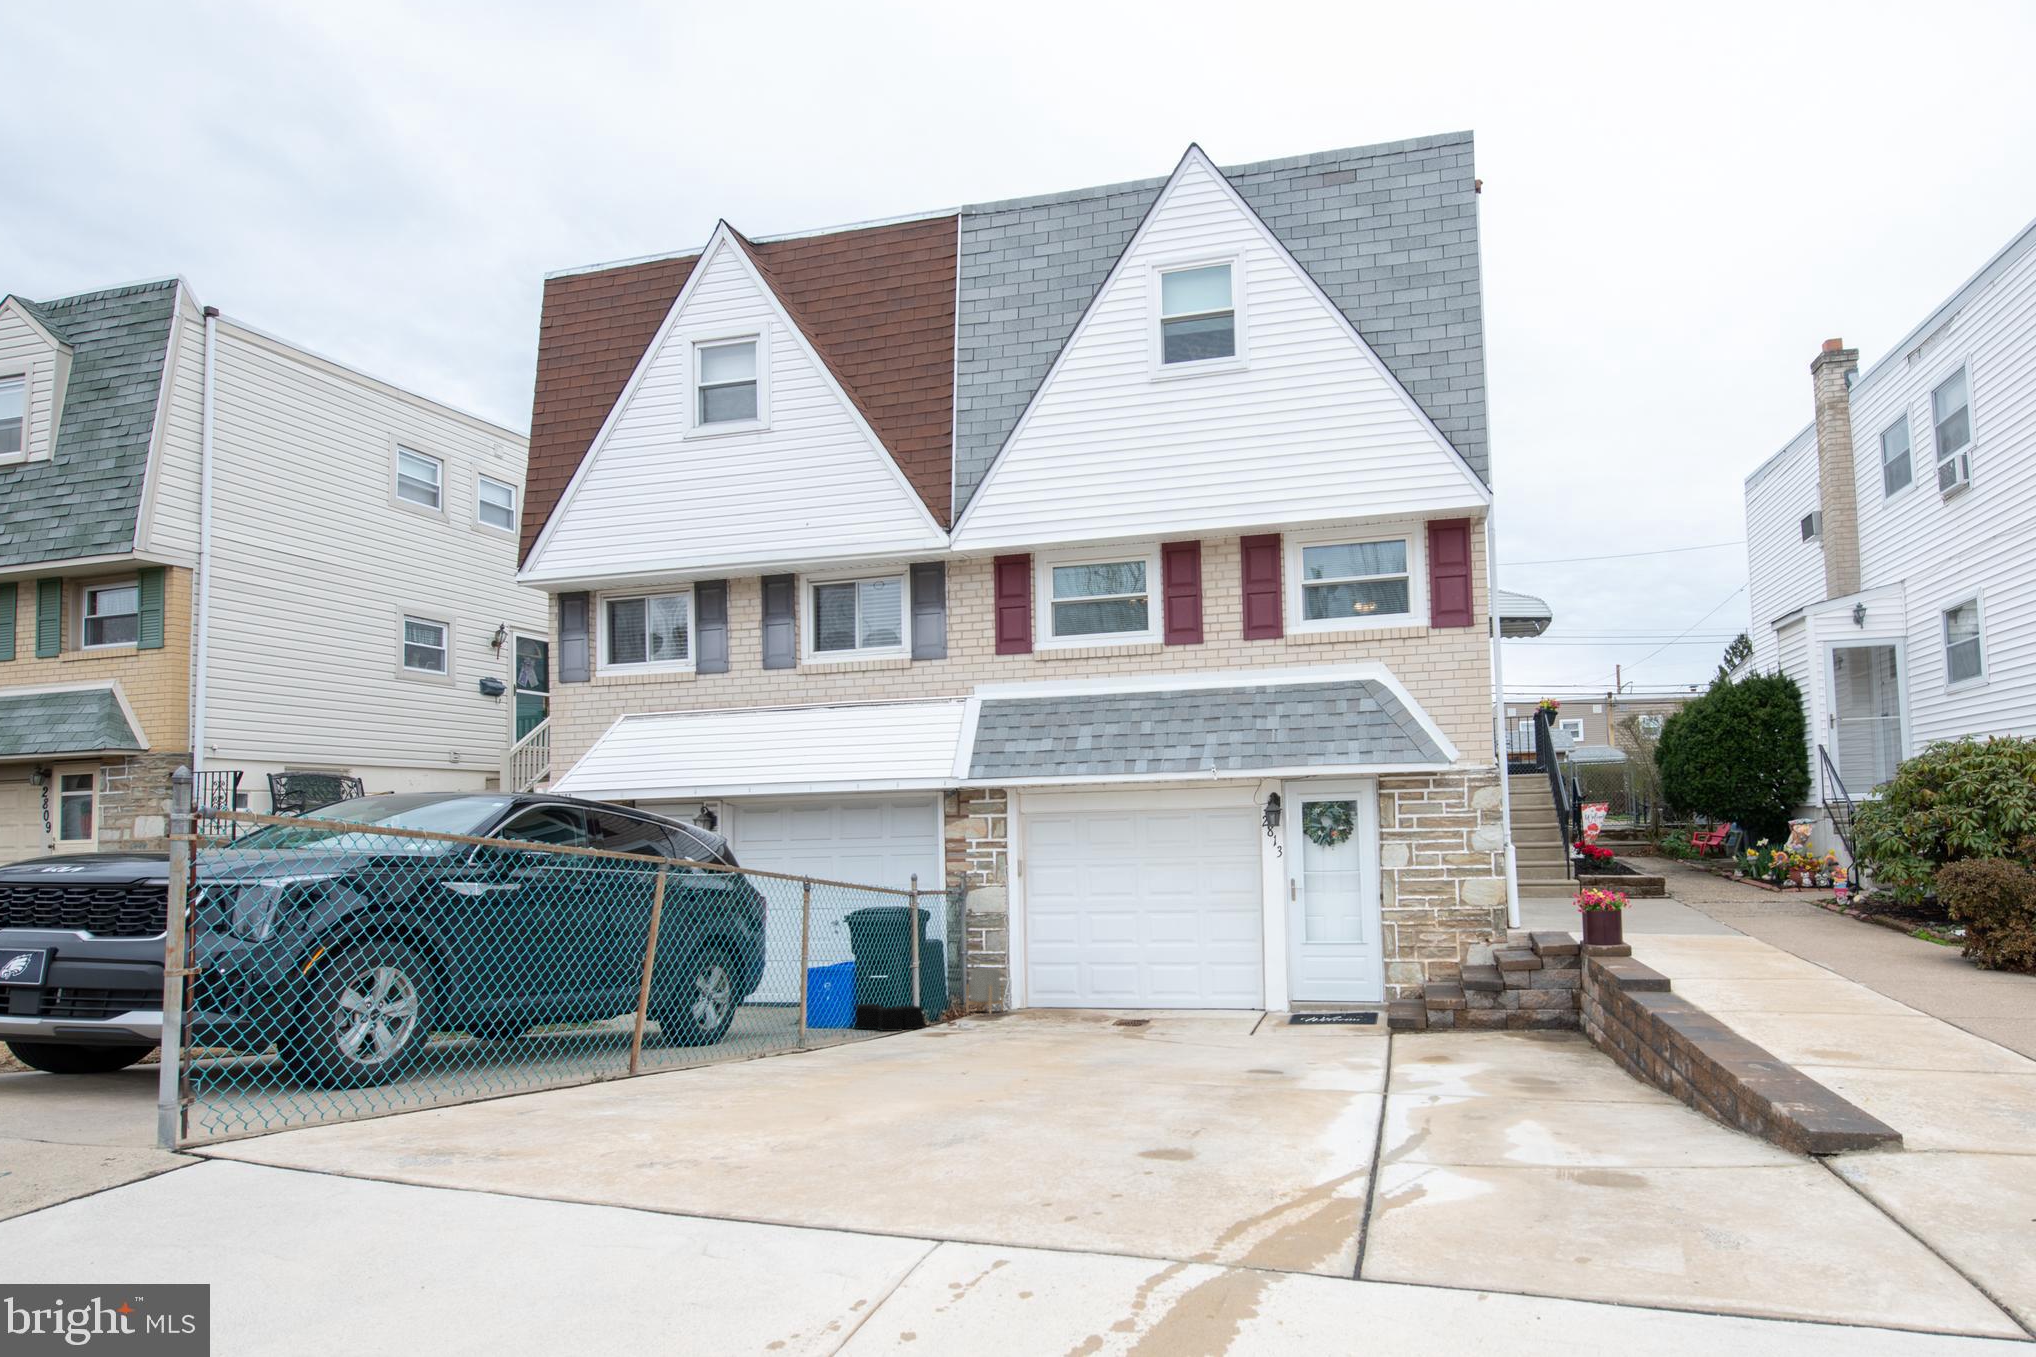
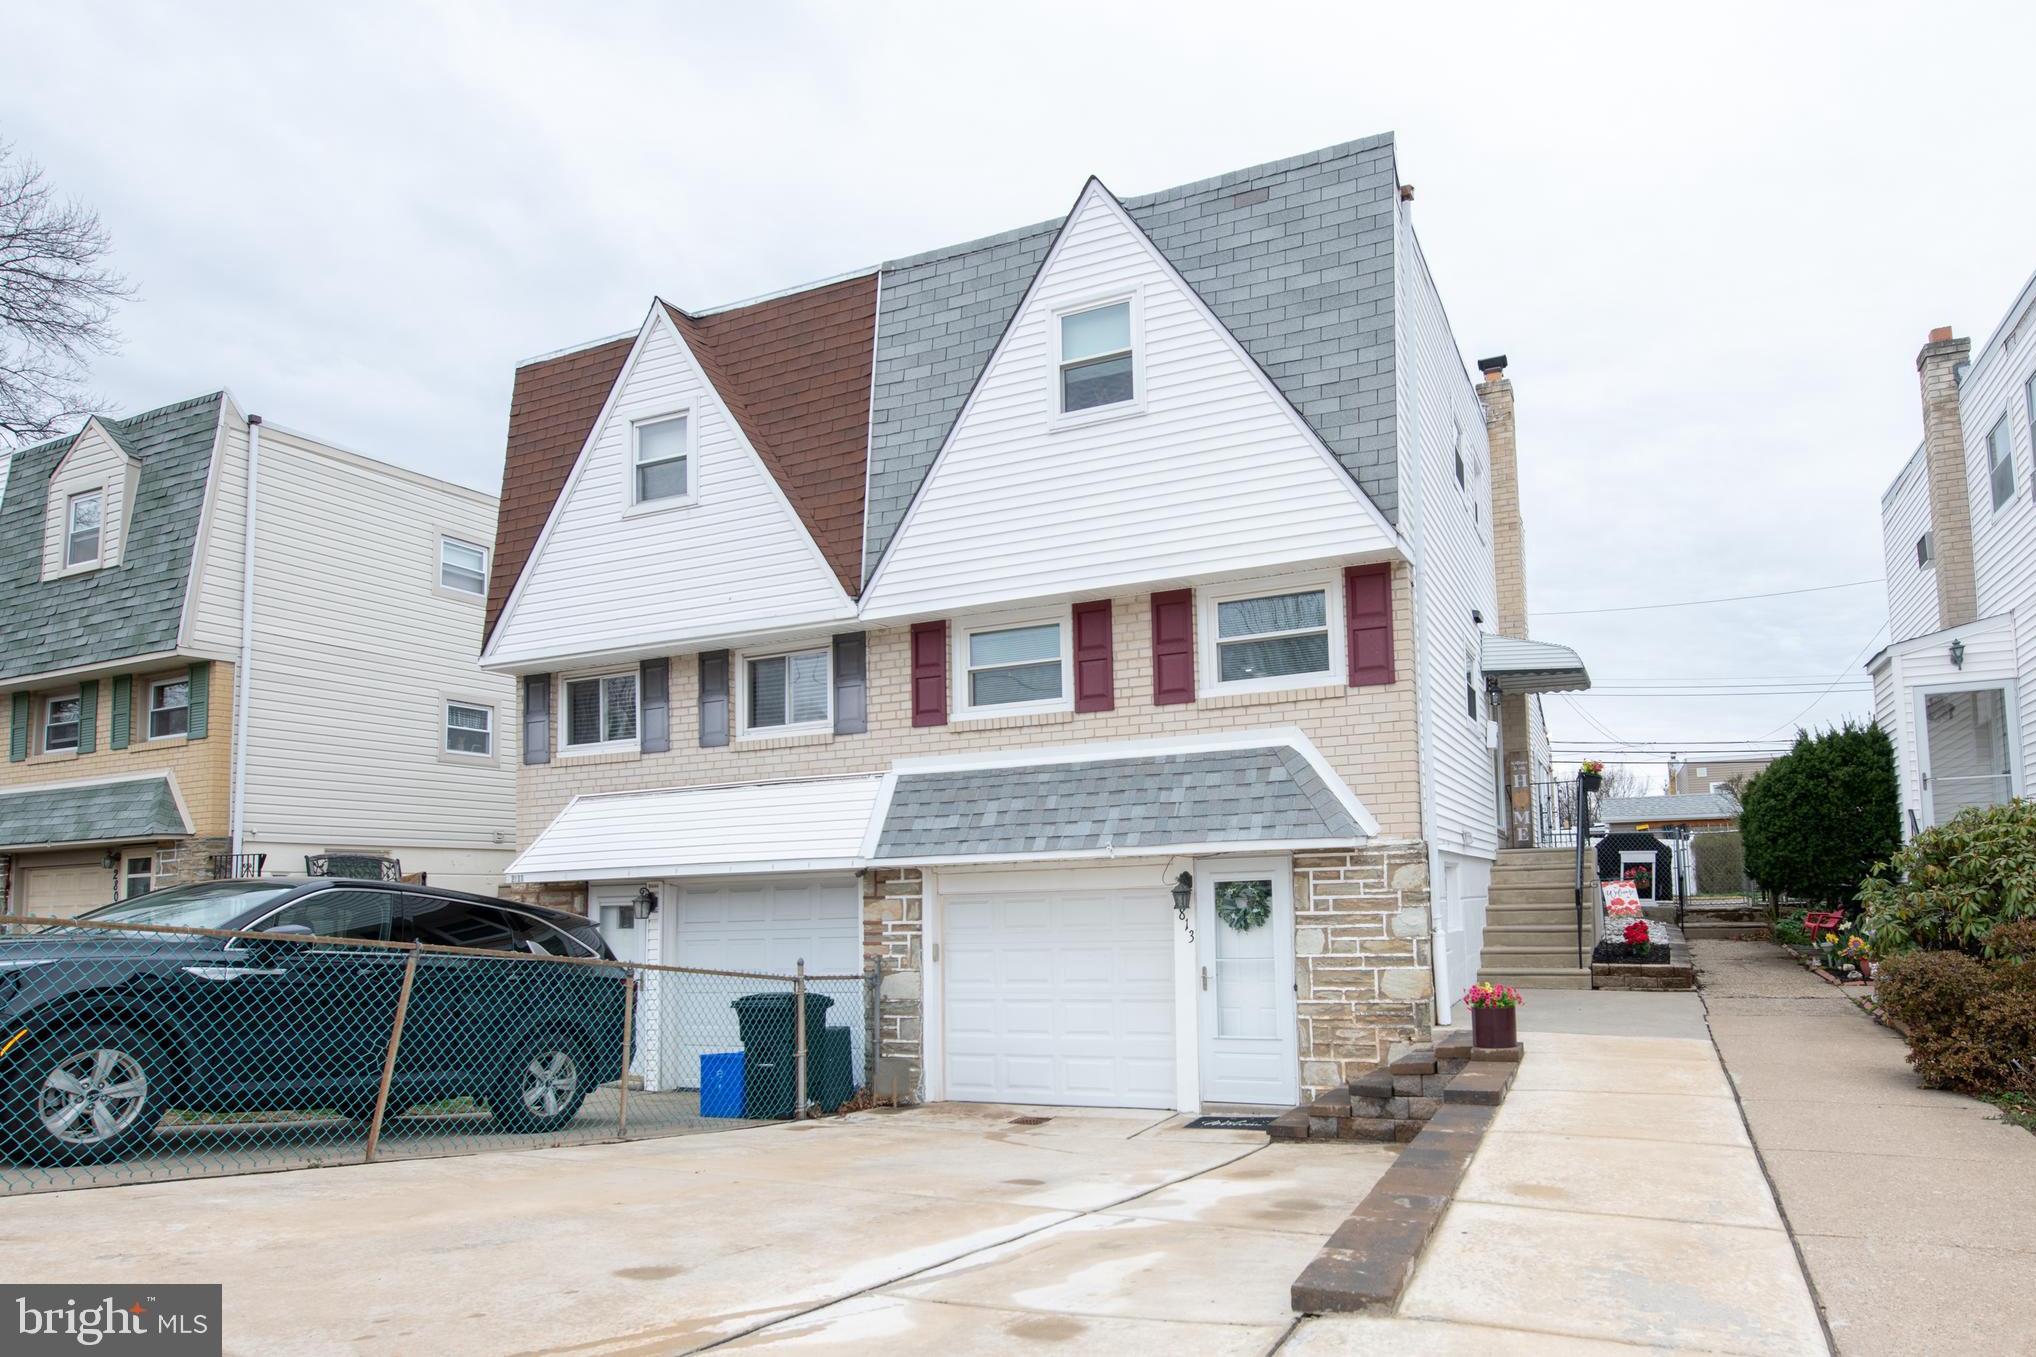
storage bin: present [855,1004,926,1031] -> none [713,1102,787,1133]

